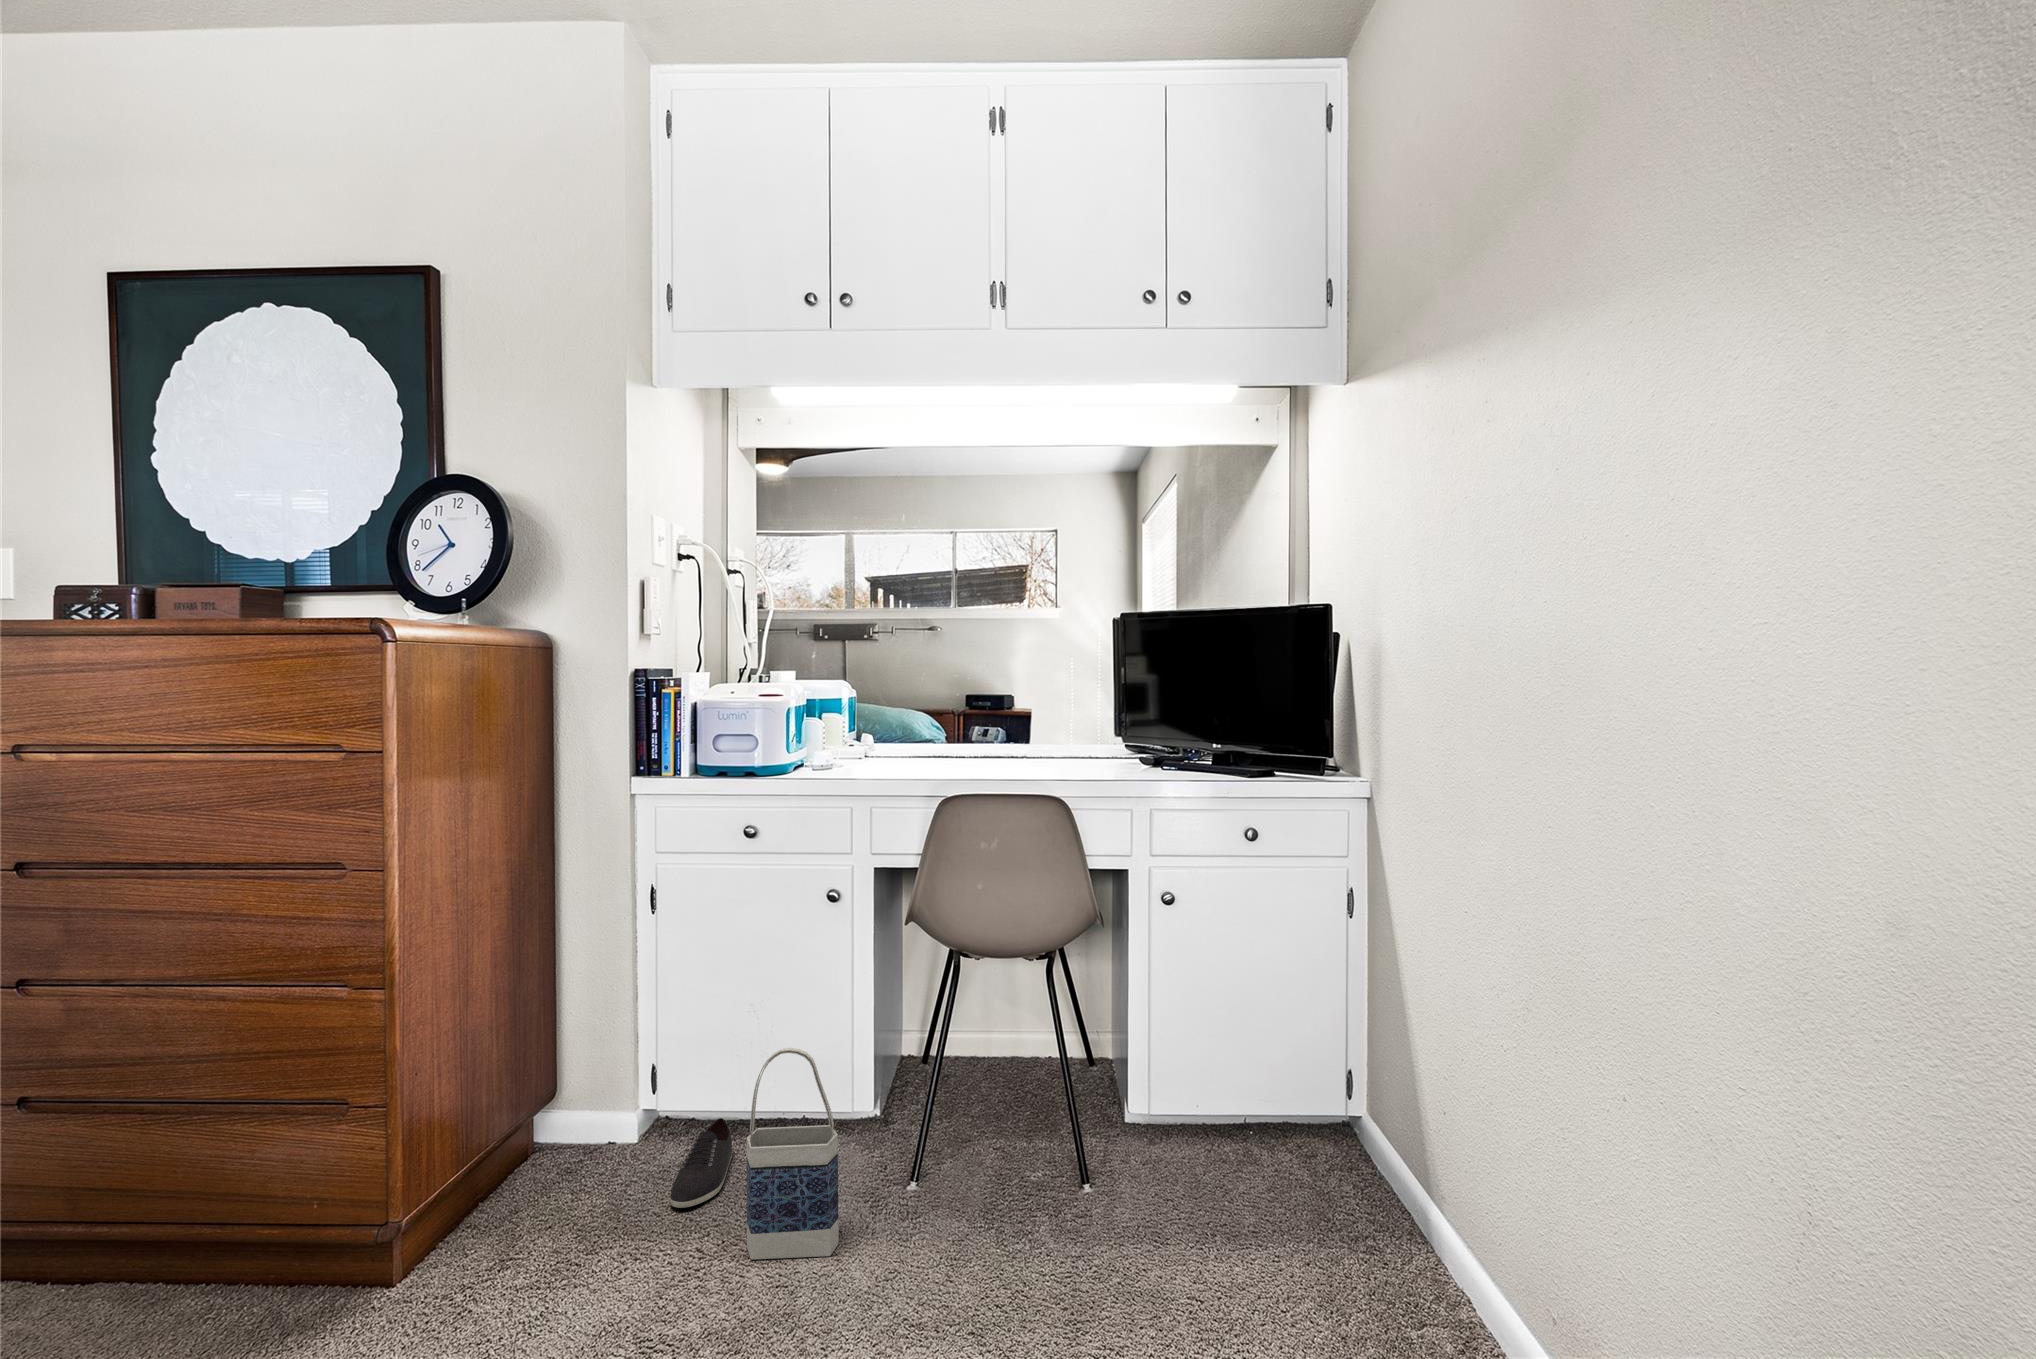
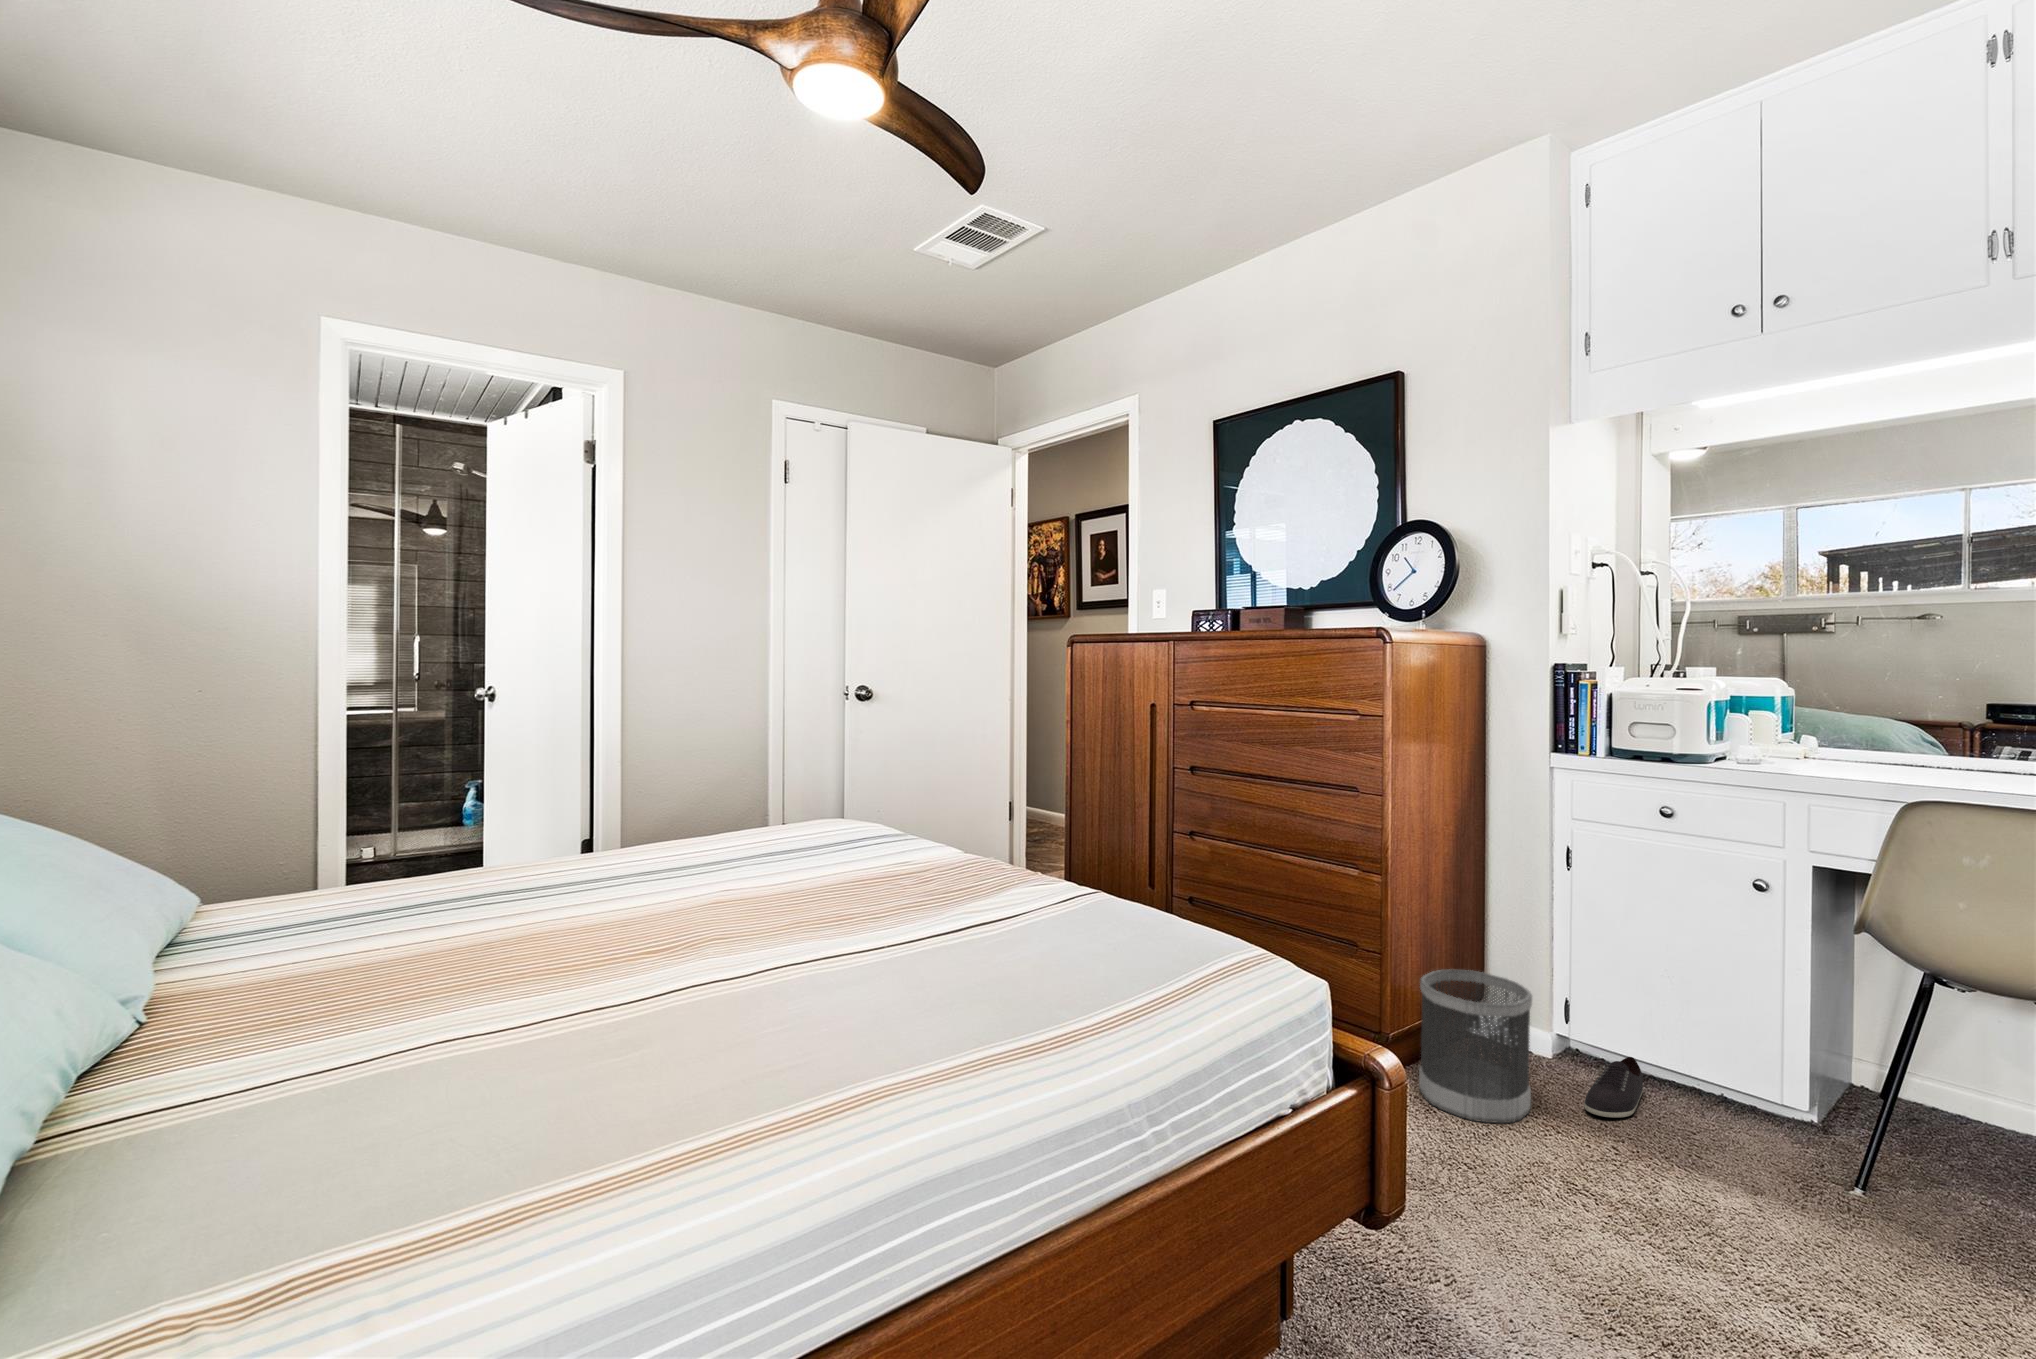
bag: present [747,1048,839,1260] -> none [1662,1003,1766,1205]
wastebasket: none [461,1072,608,1284] -> present [1419,970,1532,1123]

